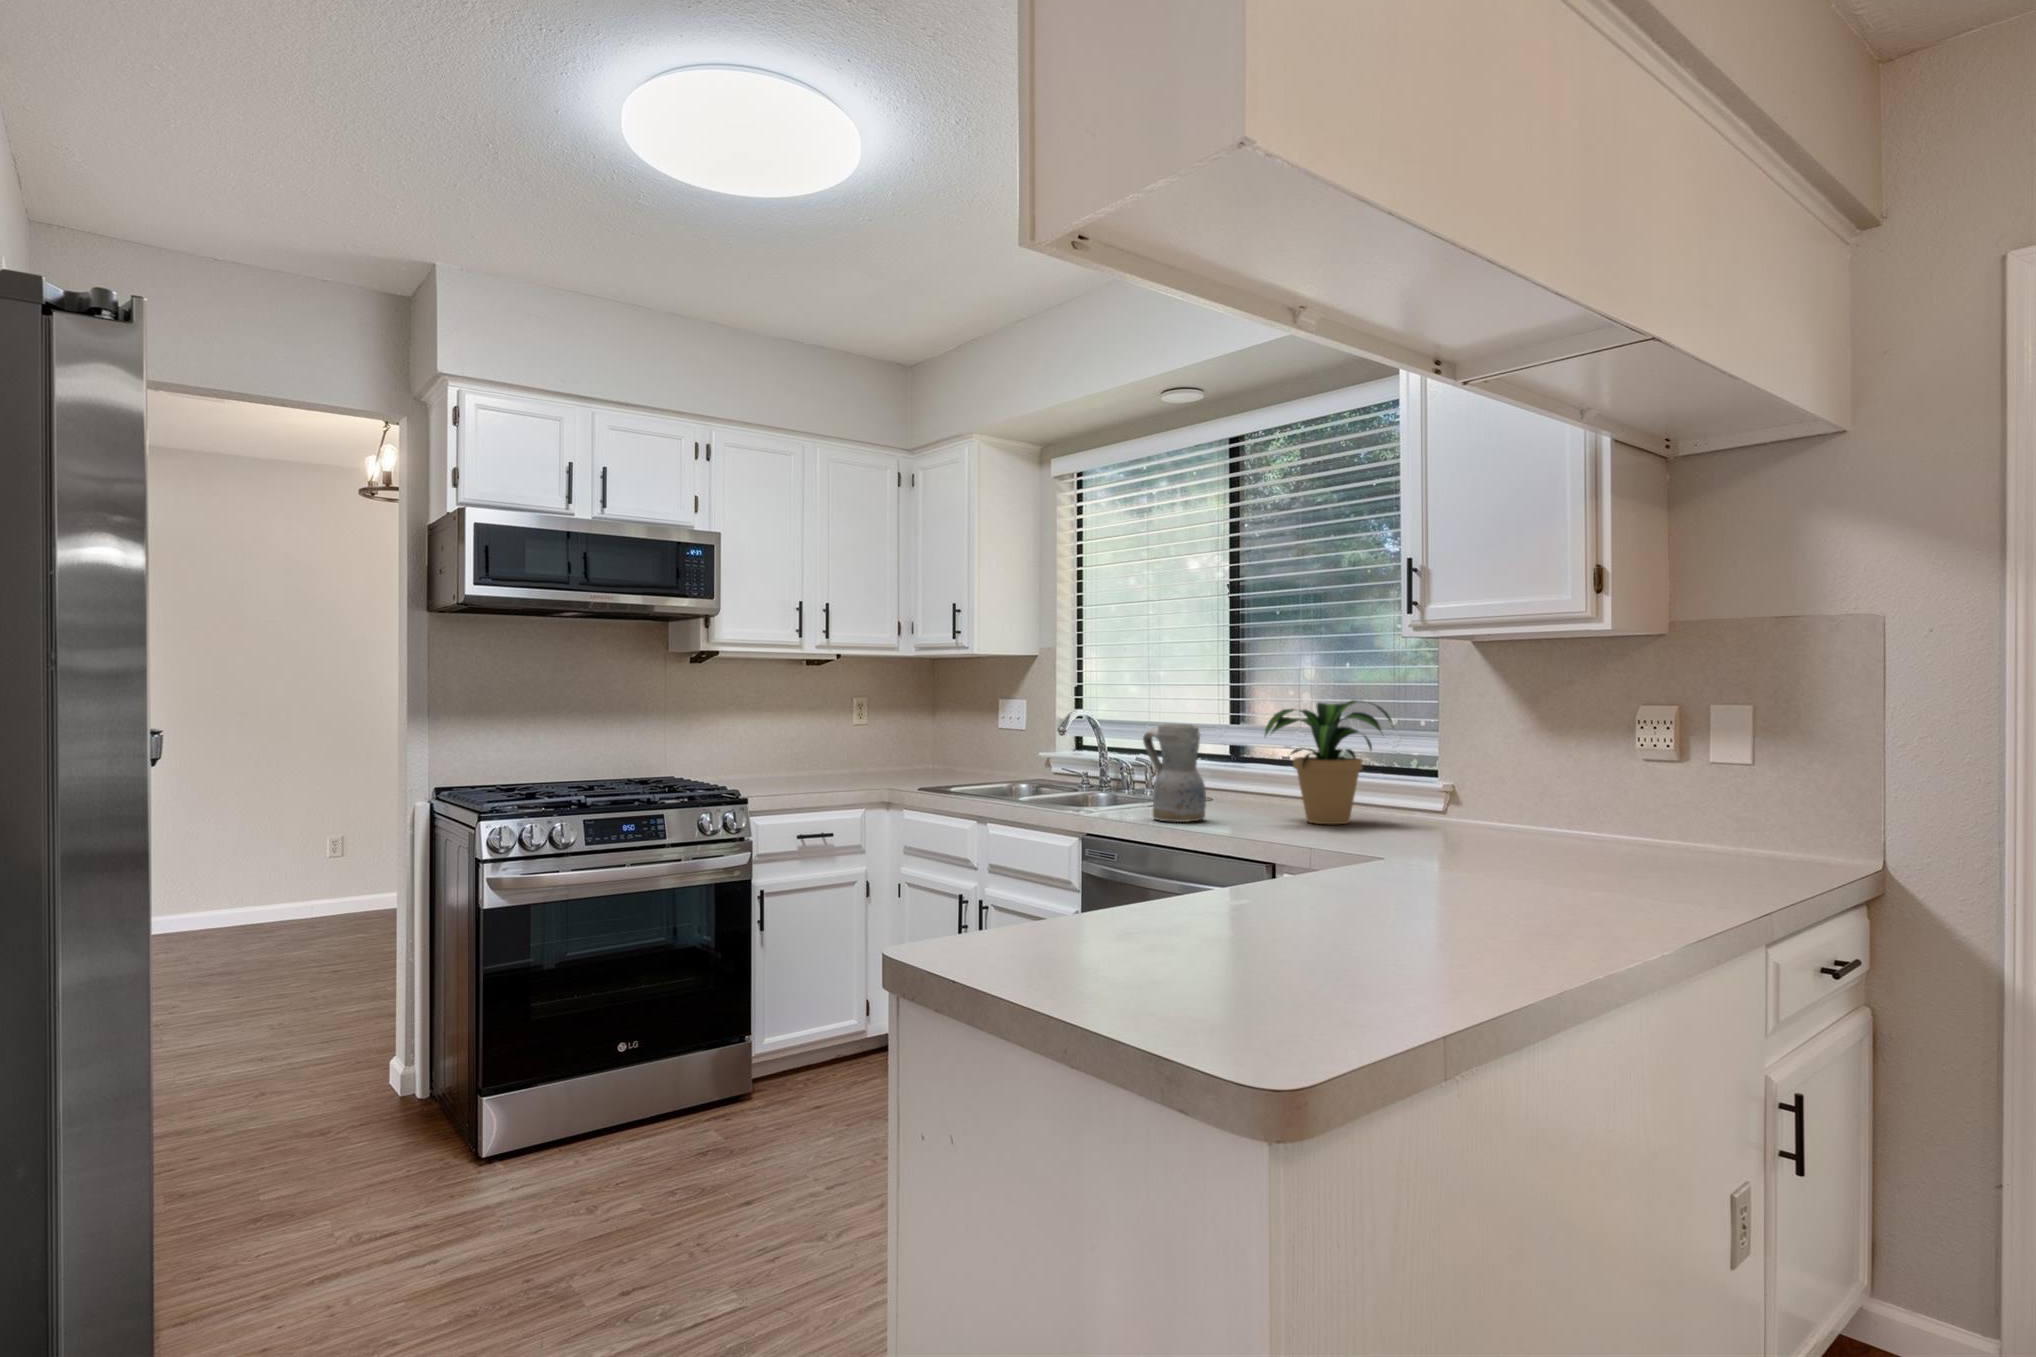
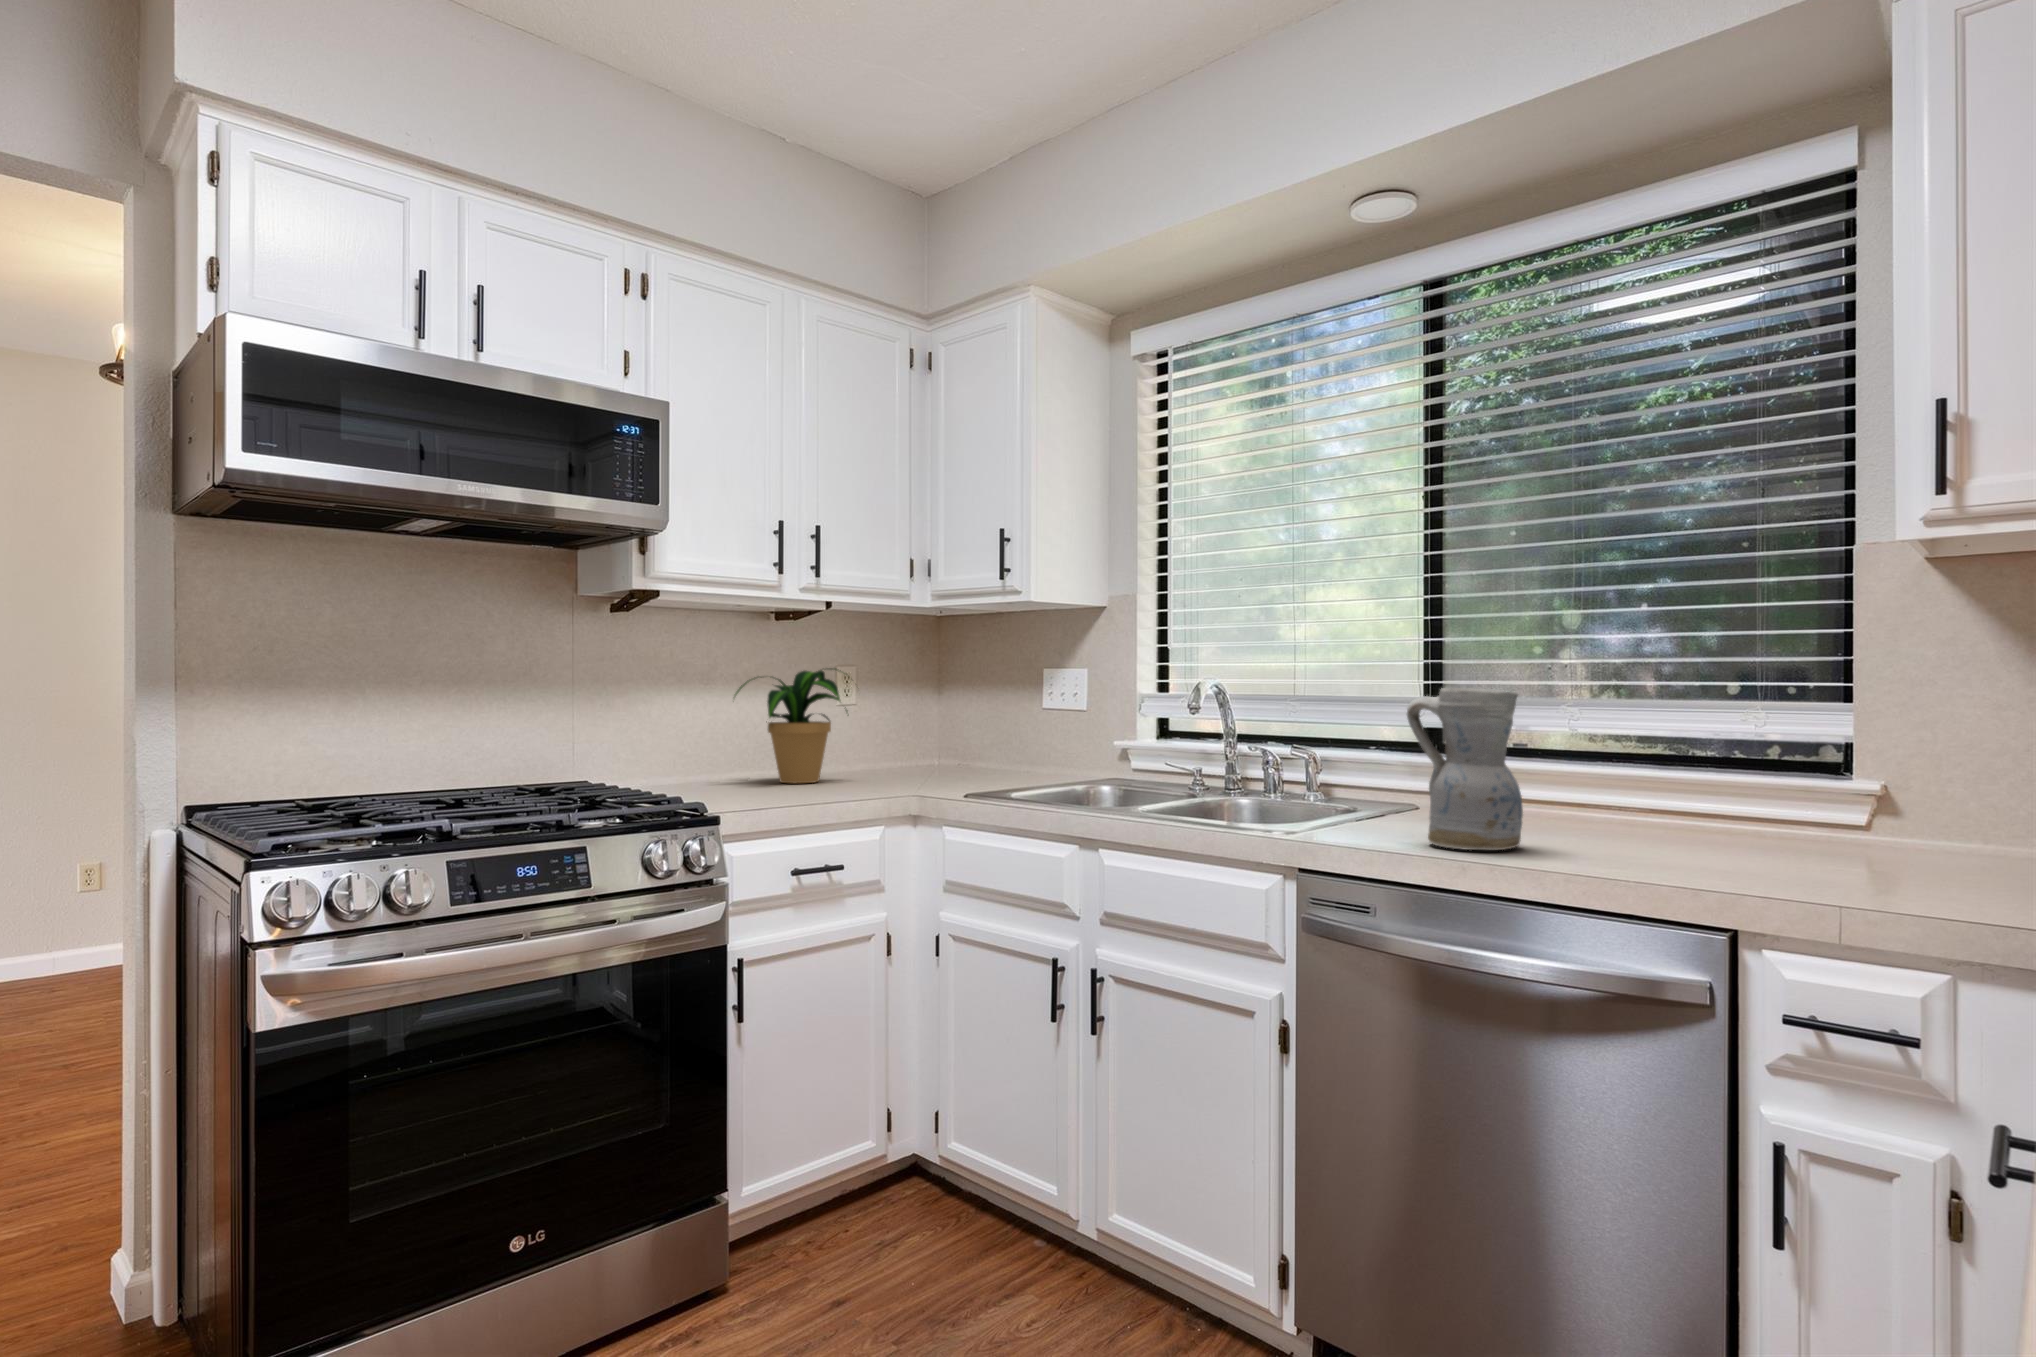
potted plant: present [1265,700,1393,824] -> present [735,668,847,783]

